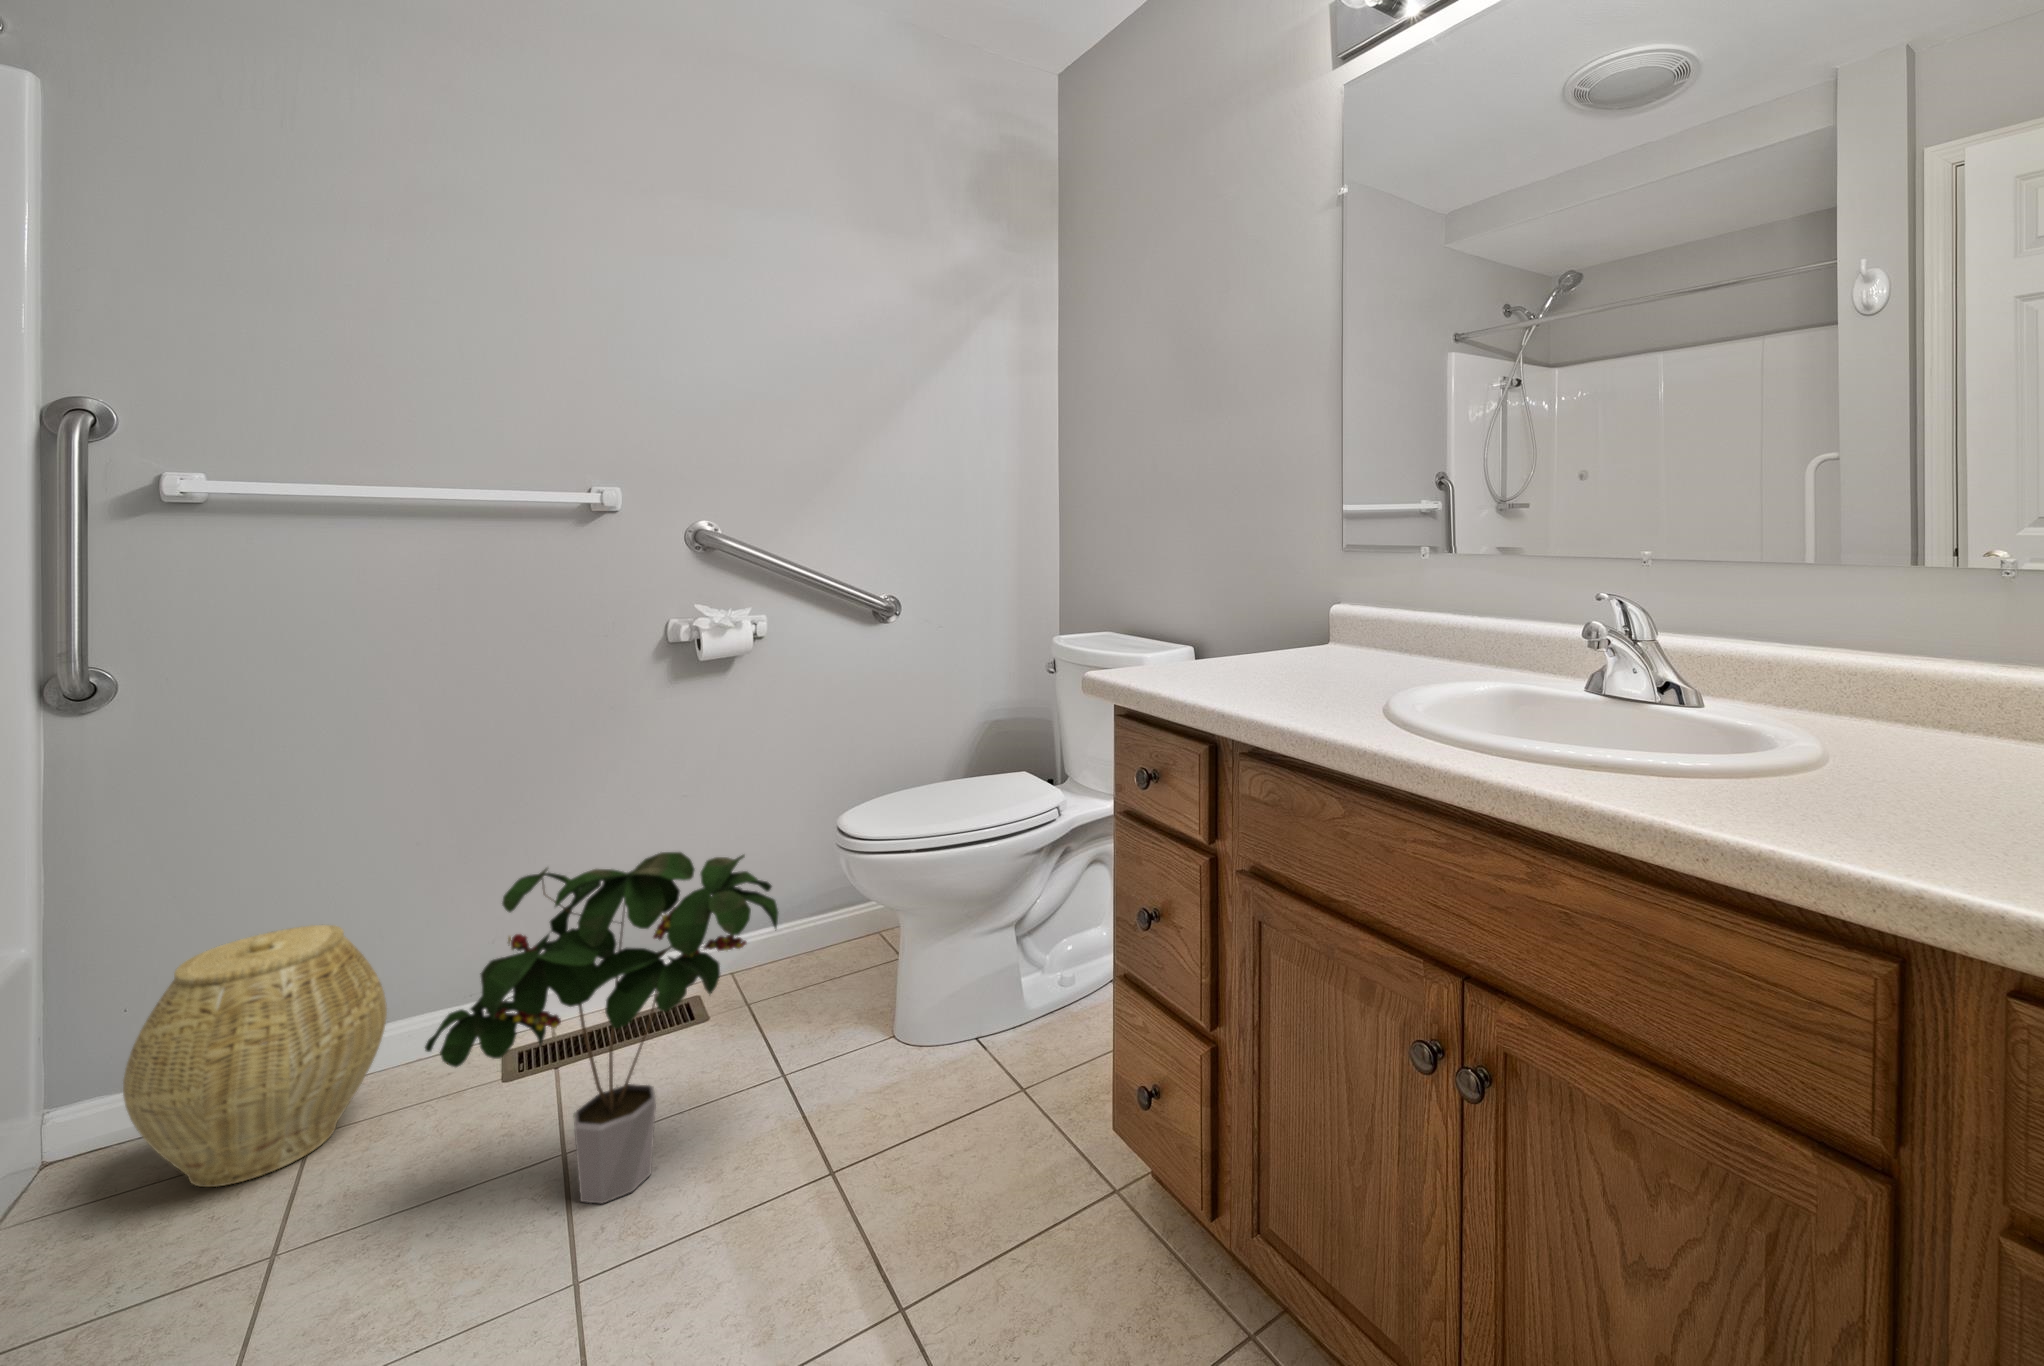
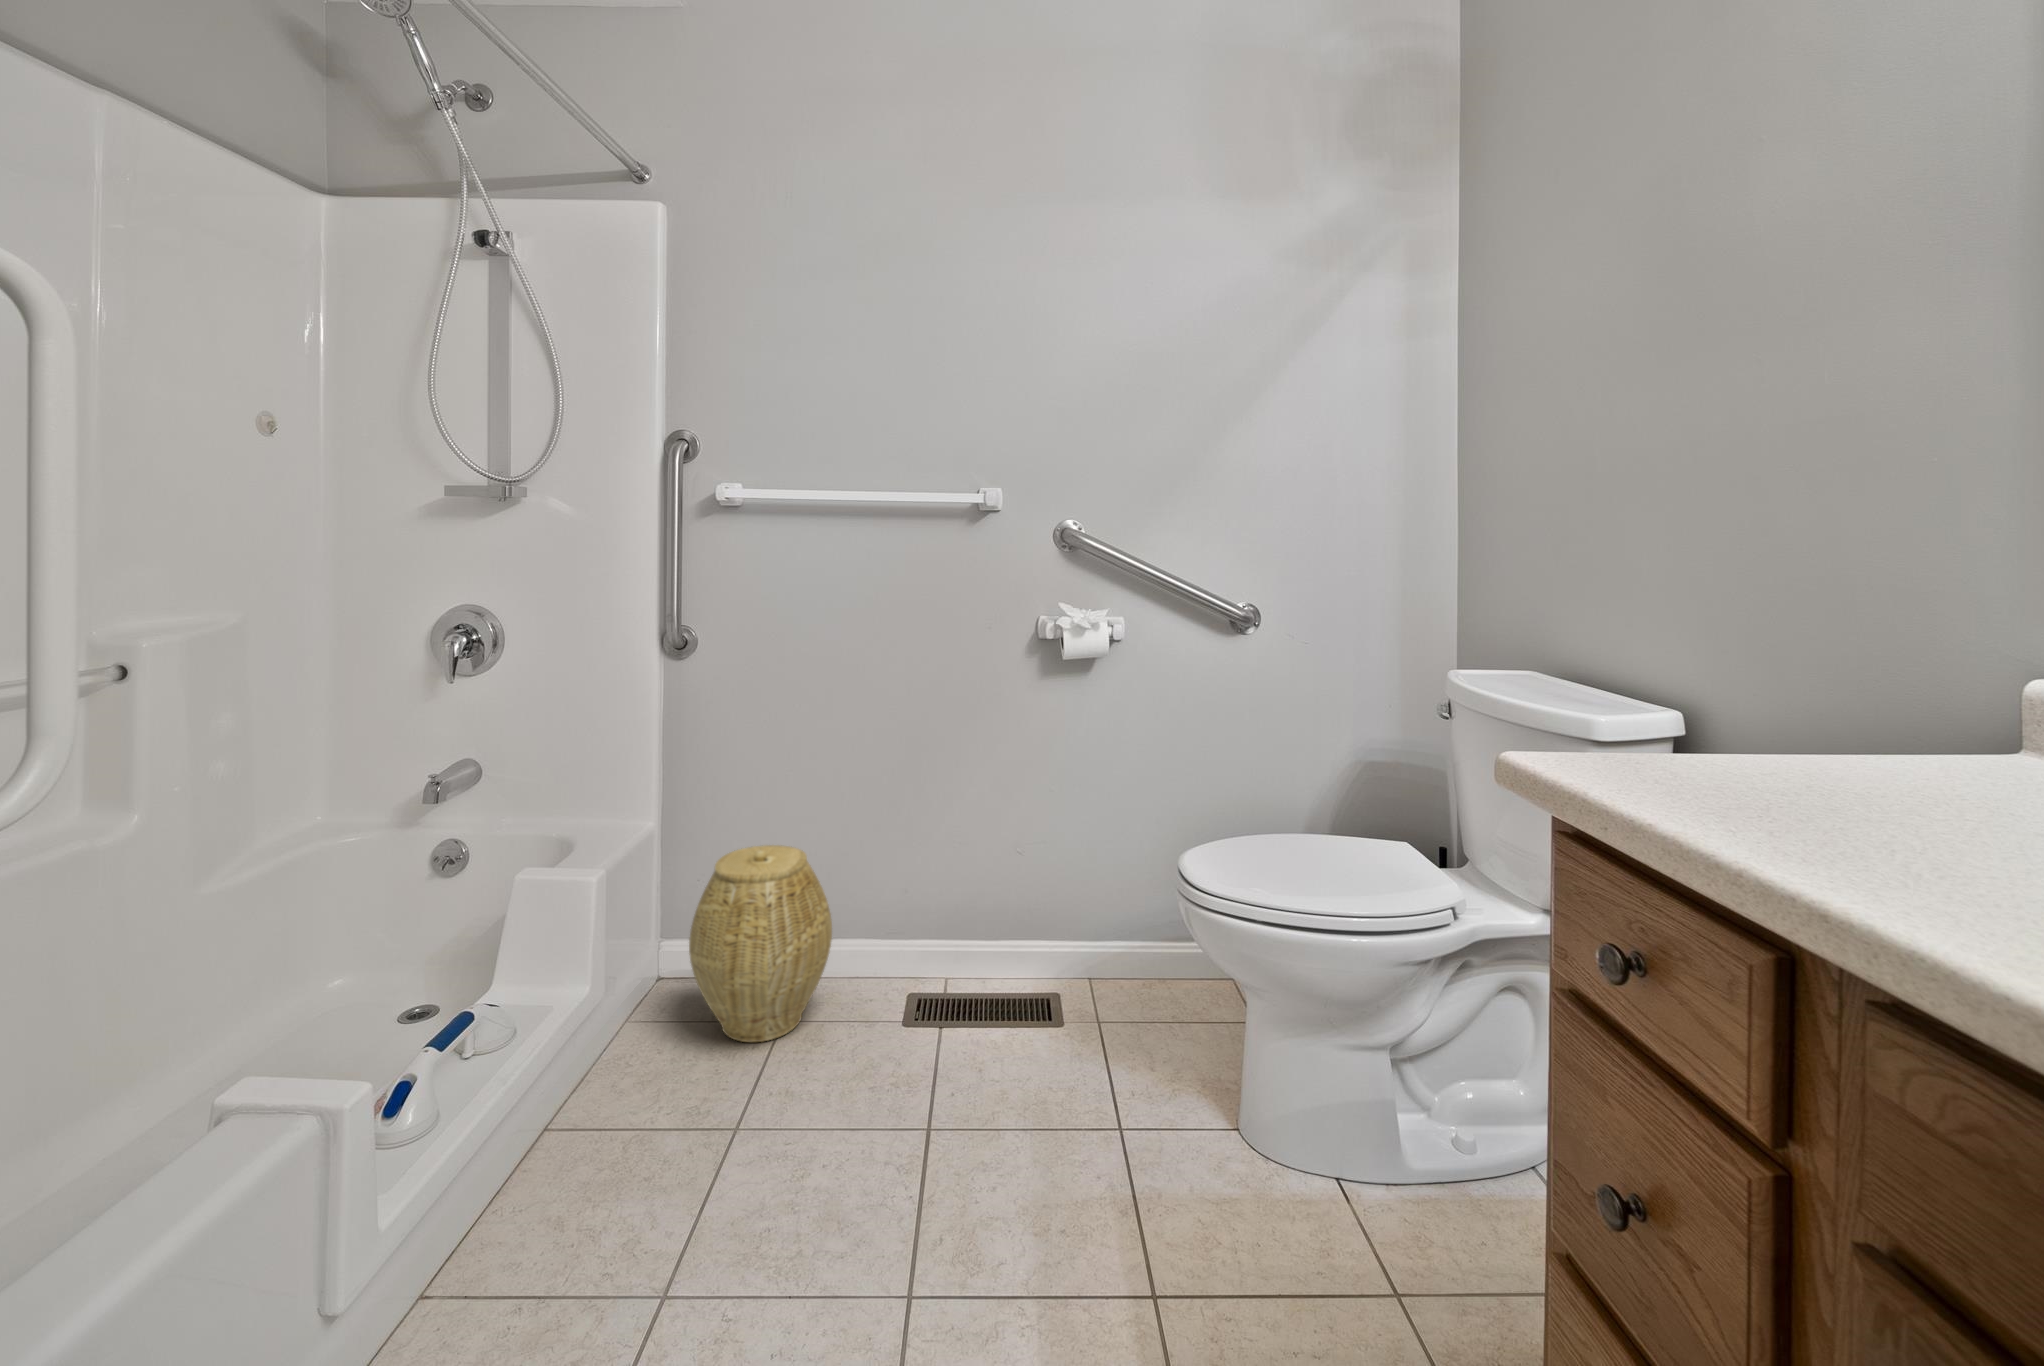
potted plant: present [425,852,778,1203] -> none [834,851,1112,1203]

